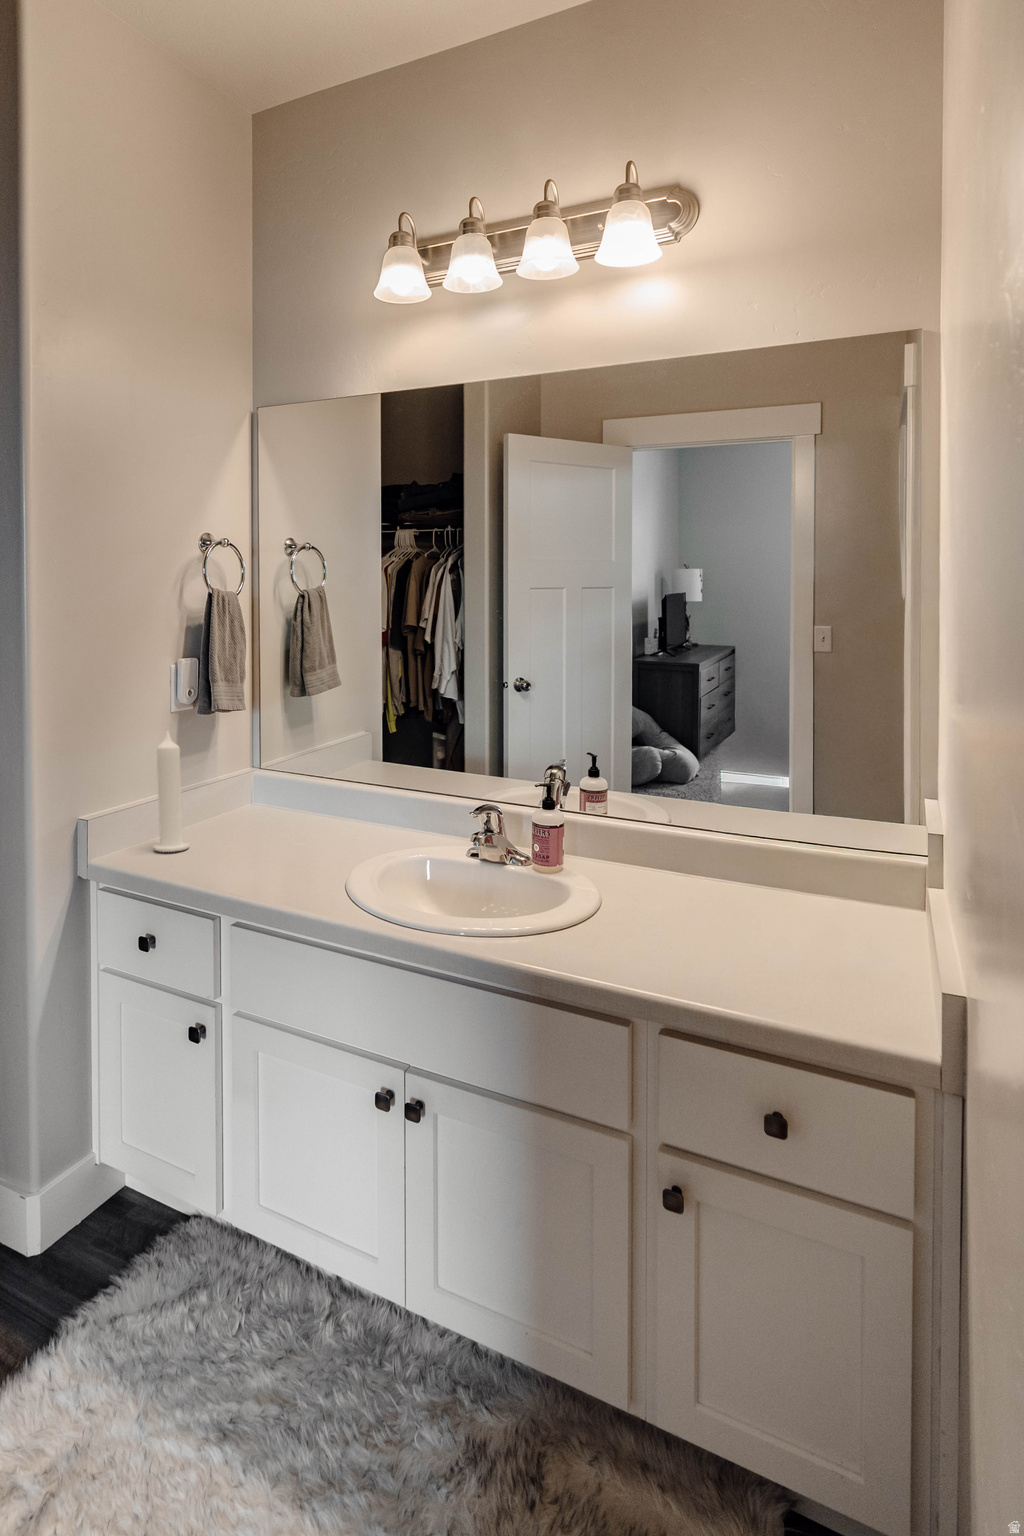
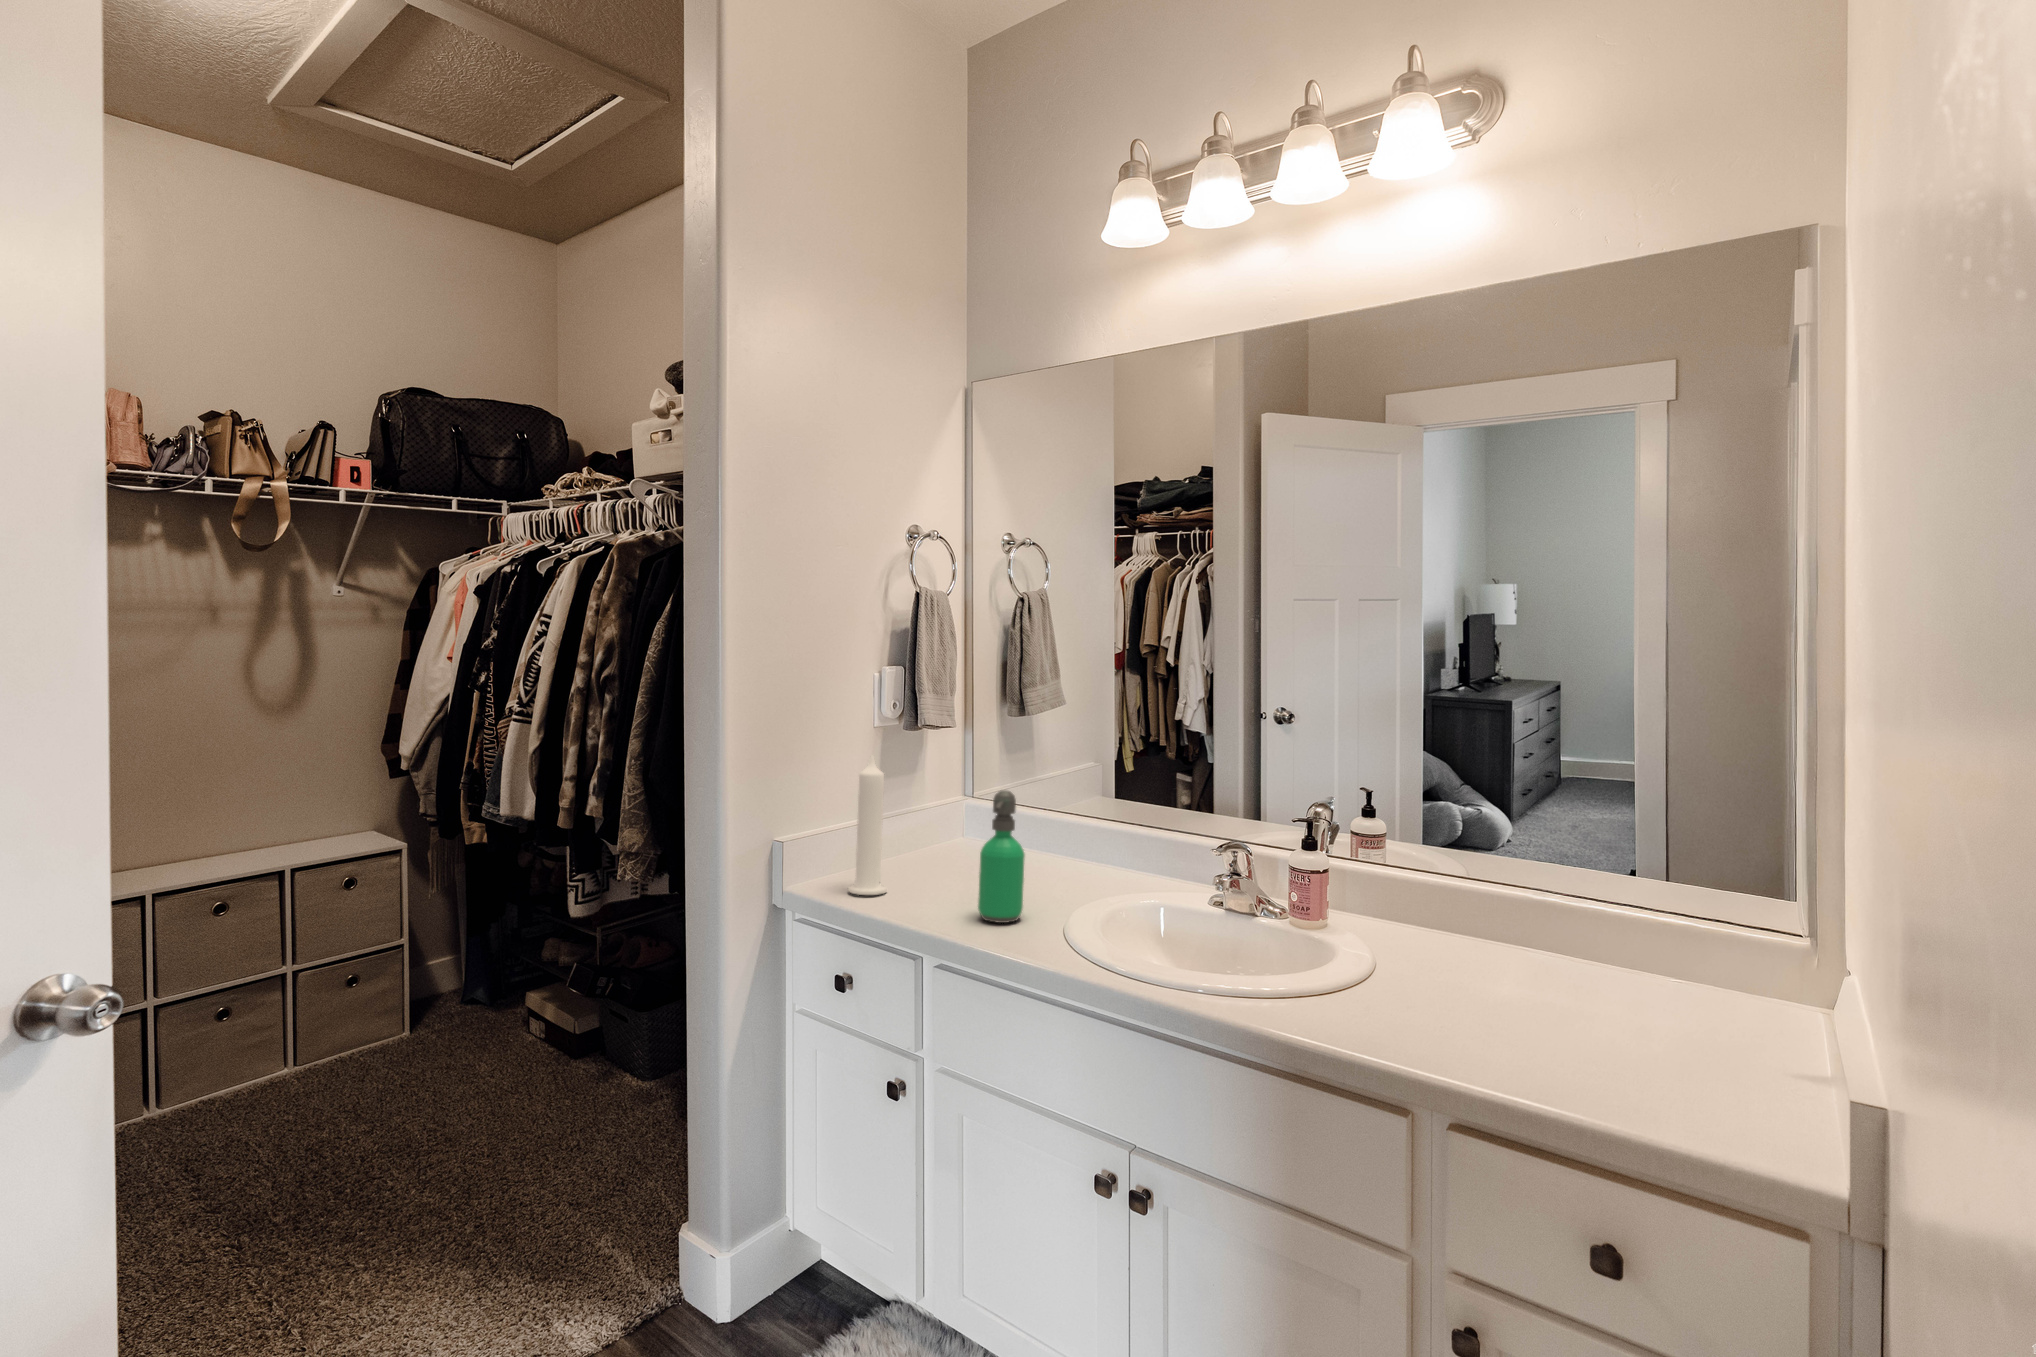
soap dispenser: none [263,756,303,869] -> present [978,790,1025,923]

